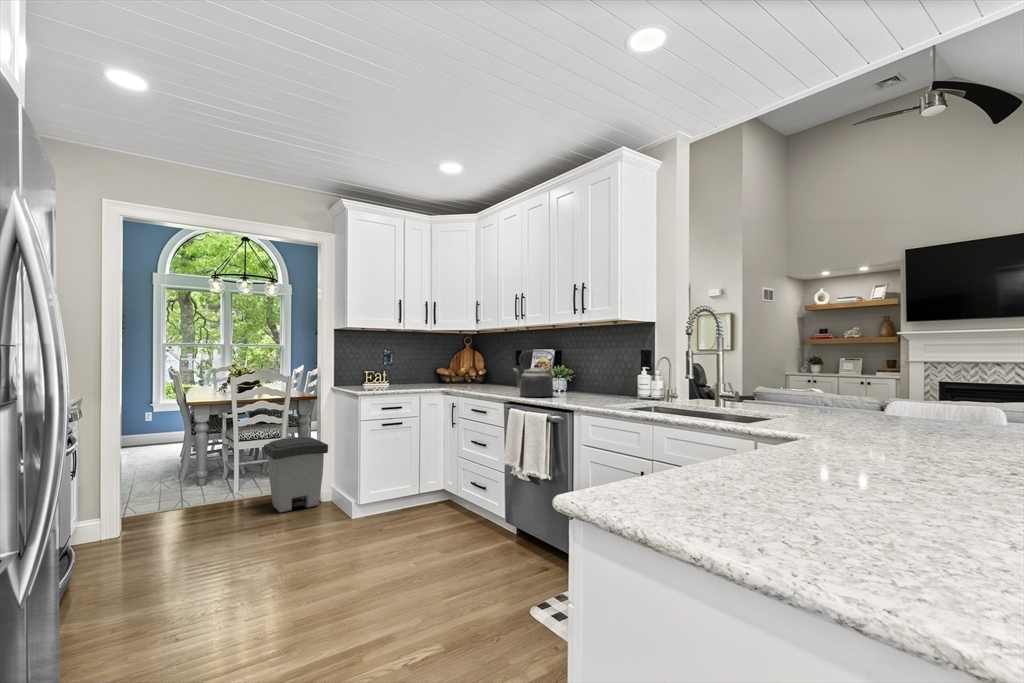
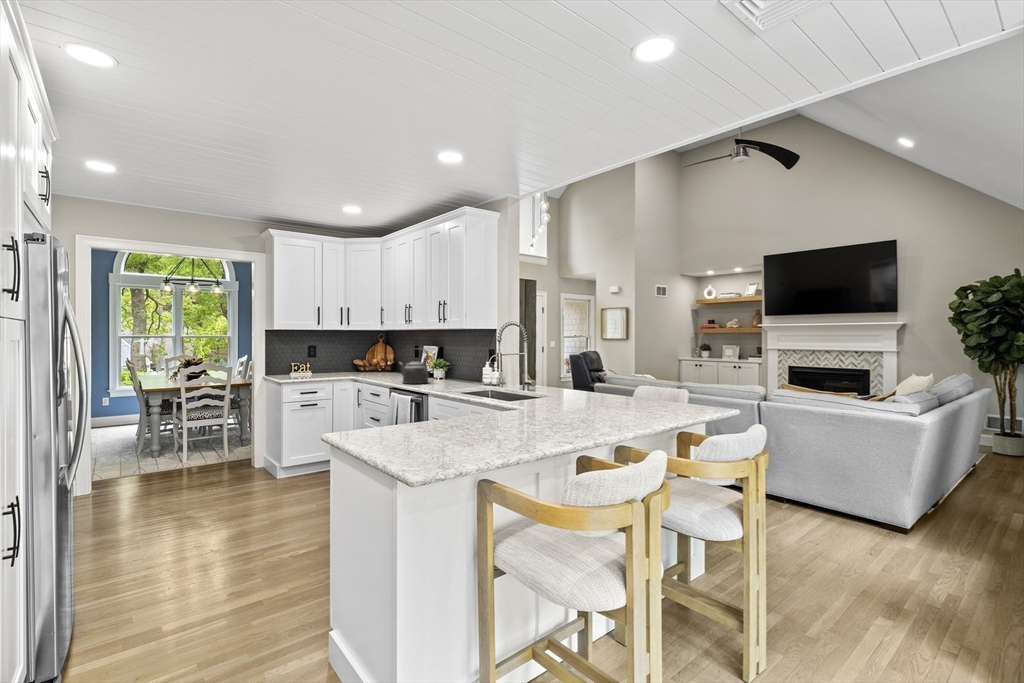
trash can: present [264,437,328,512] -> none [206,417,259,475]

